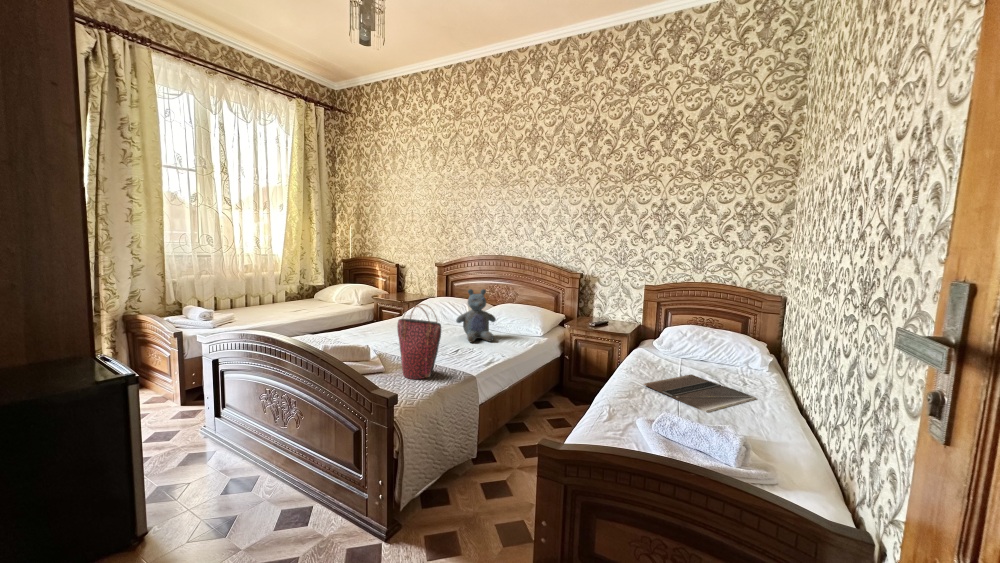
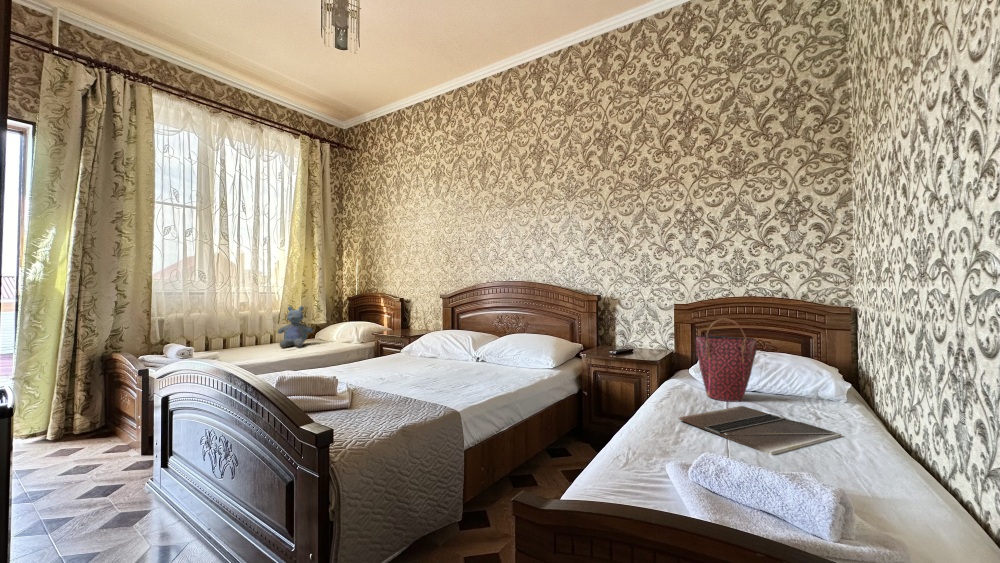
stuffed bear: present [456,289,496,342] -> present [278,306,313,348]
handbag: present [397,304,441,379] -> present [695,319,757,402]

